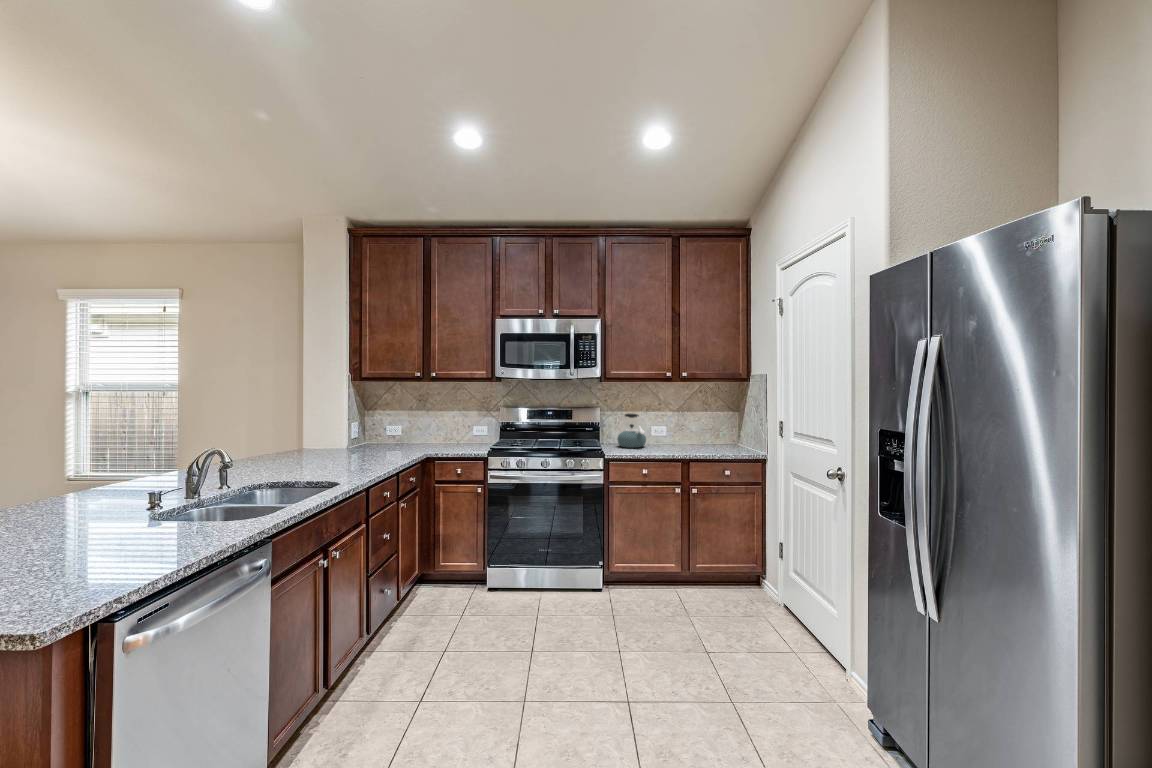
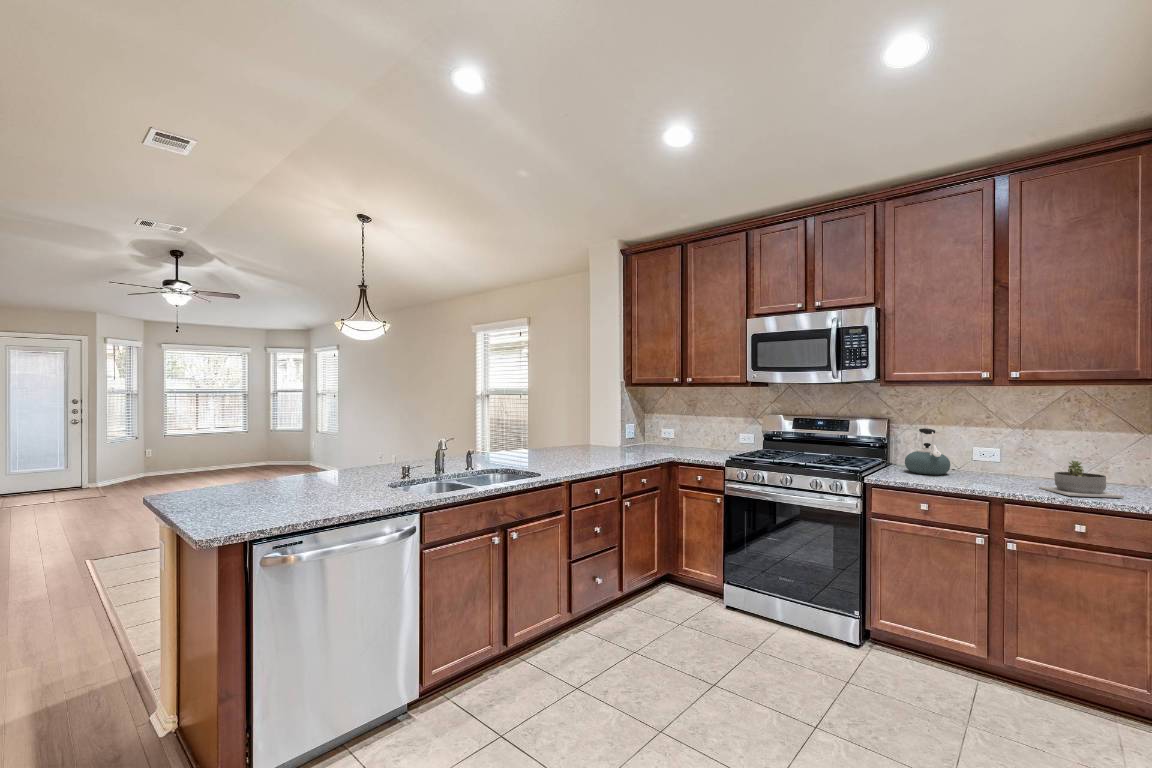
succulent planter: none [701,430,743,453] -> present [1039,460,1124,498]

